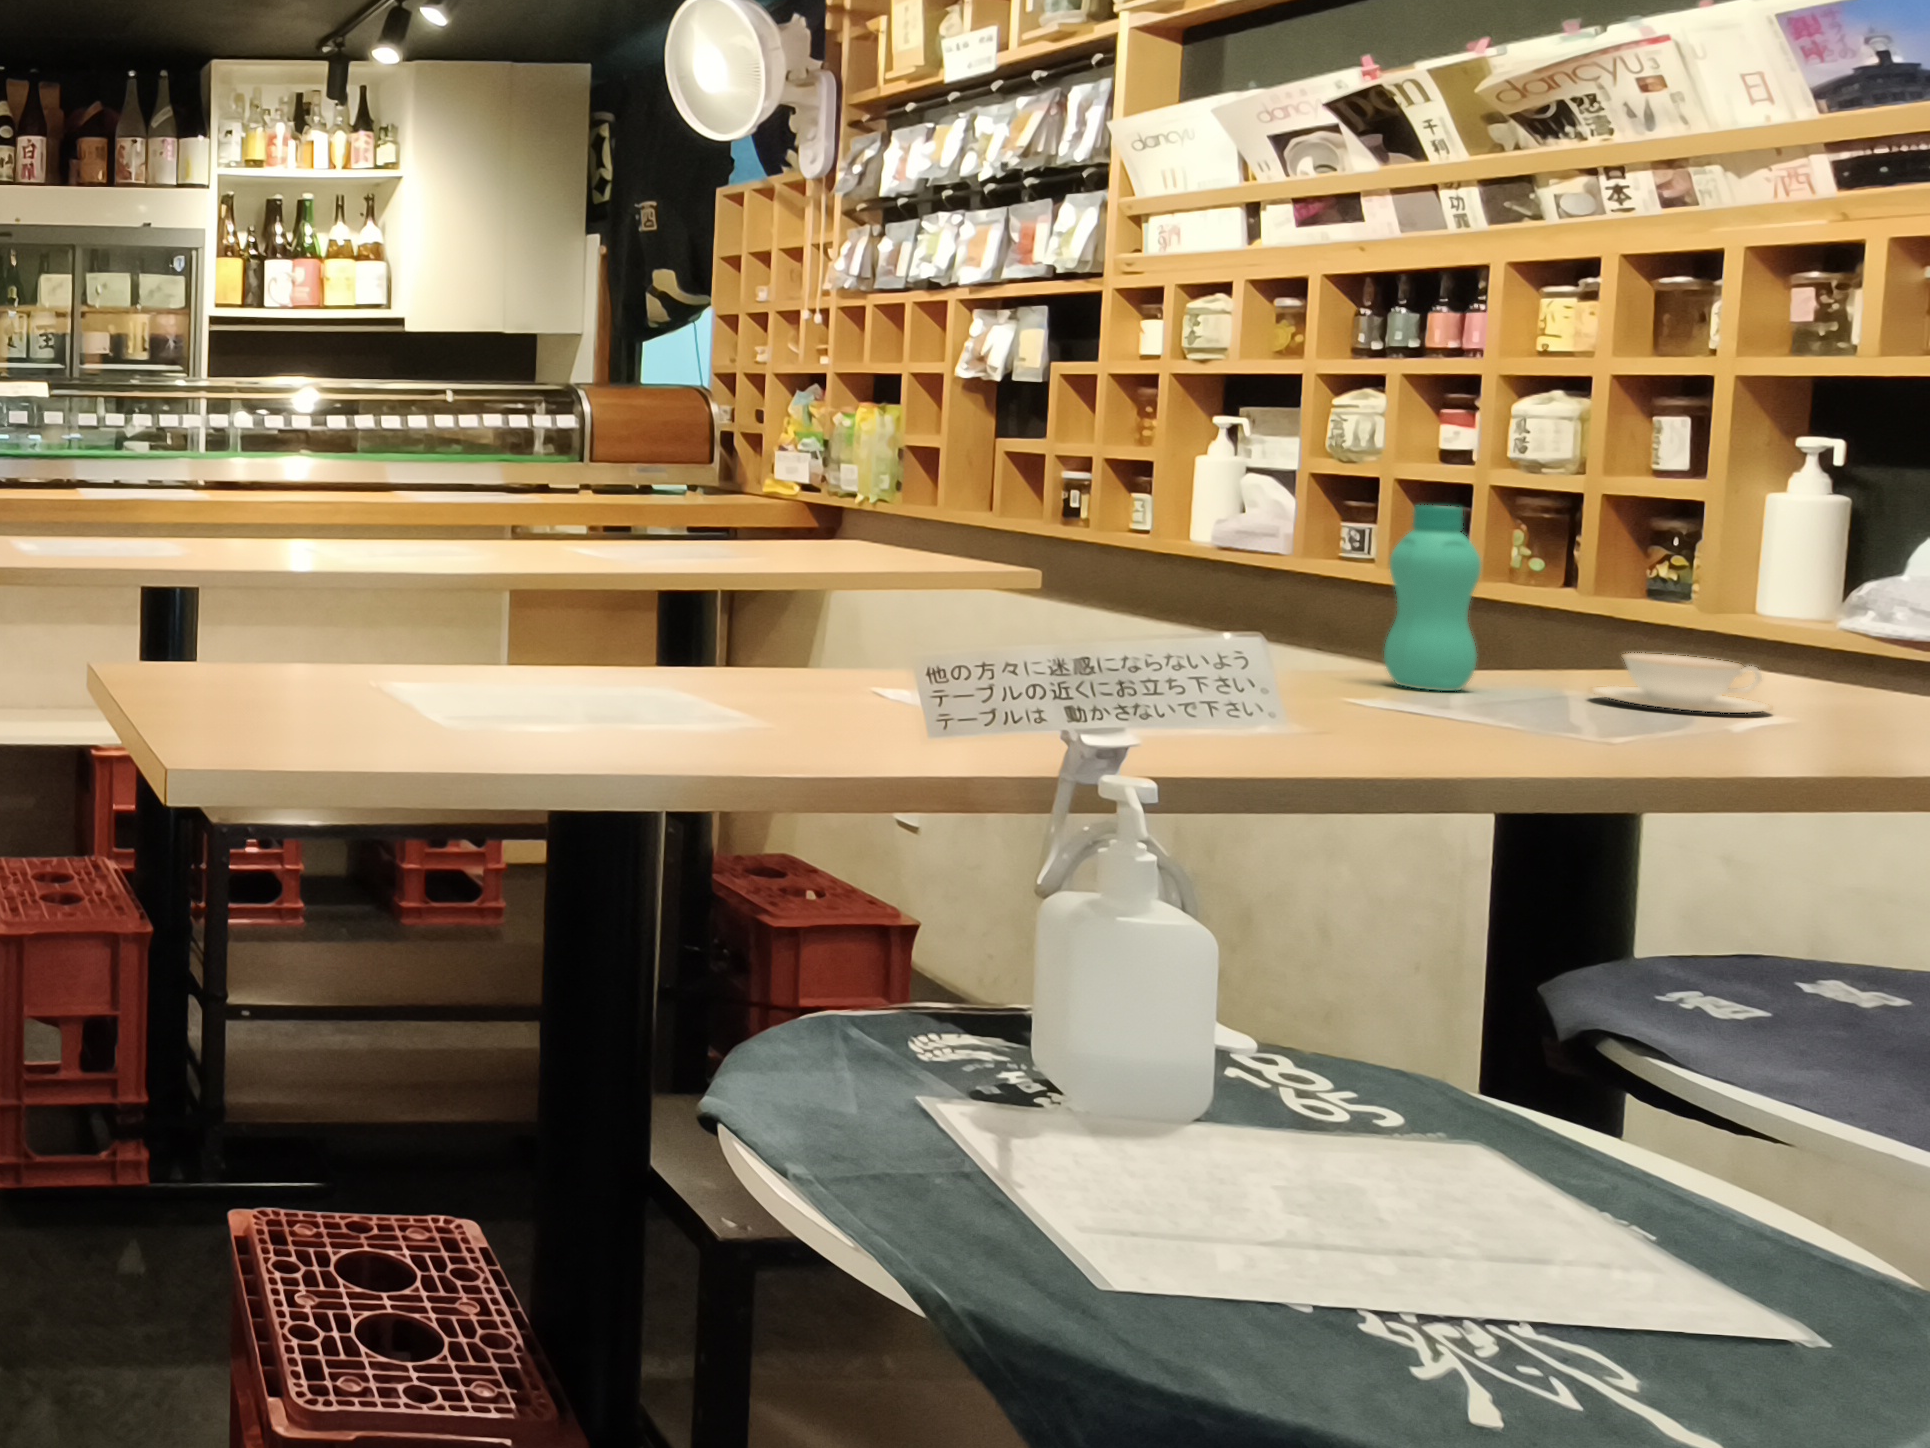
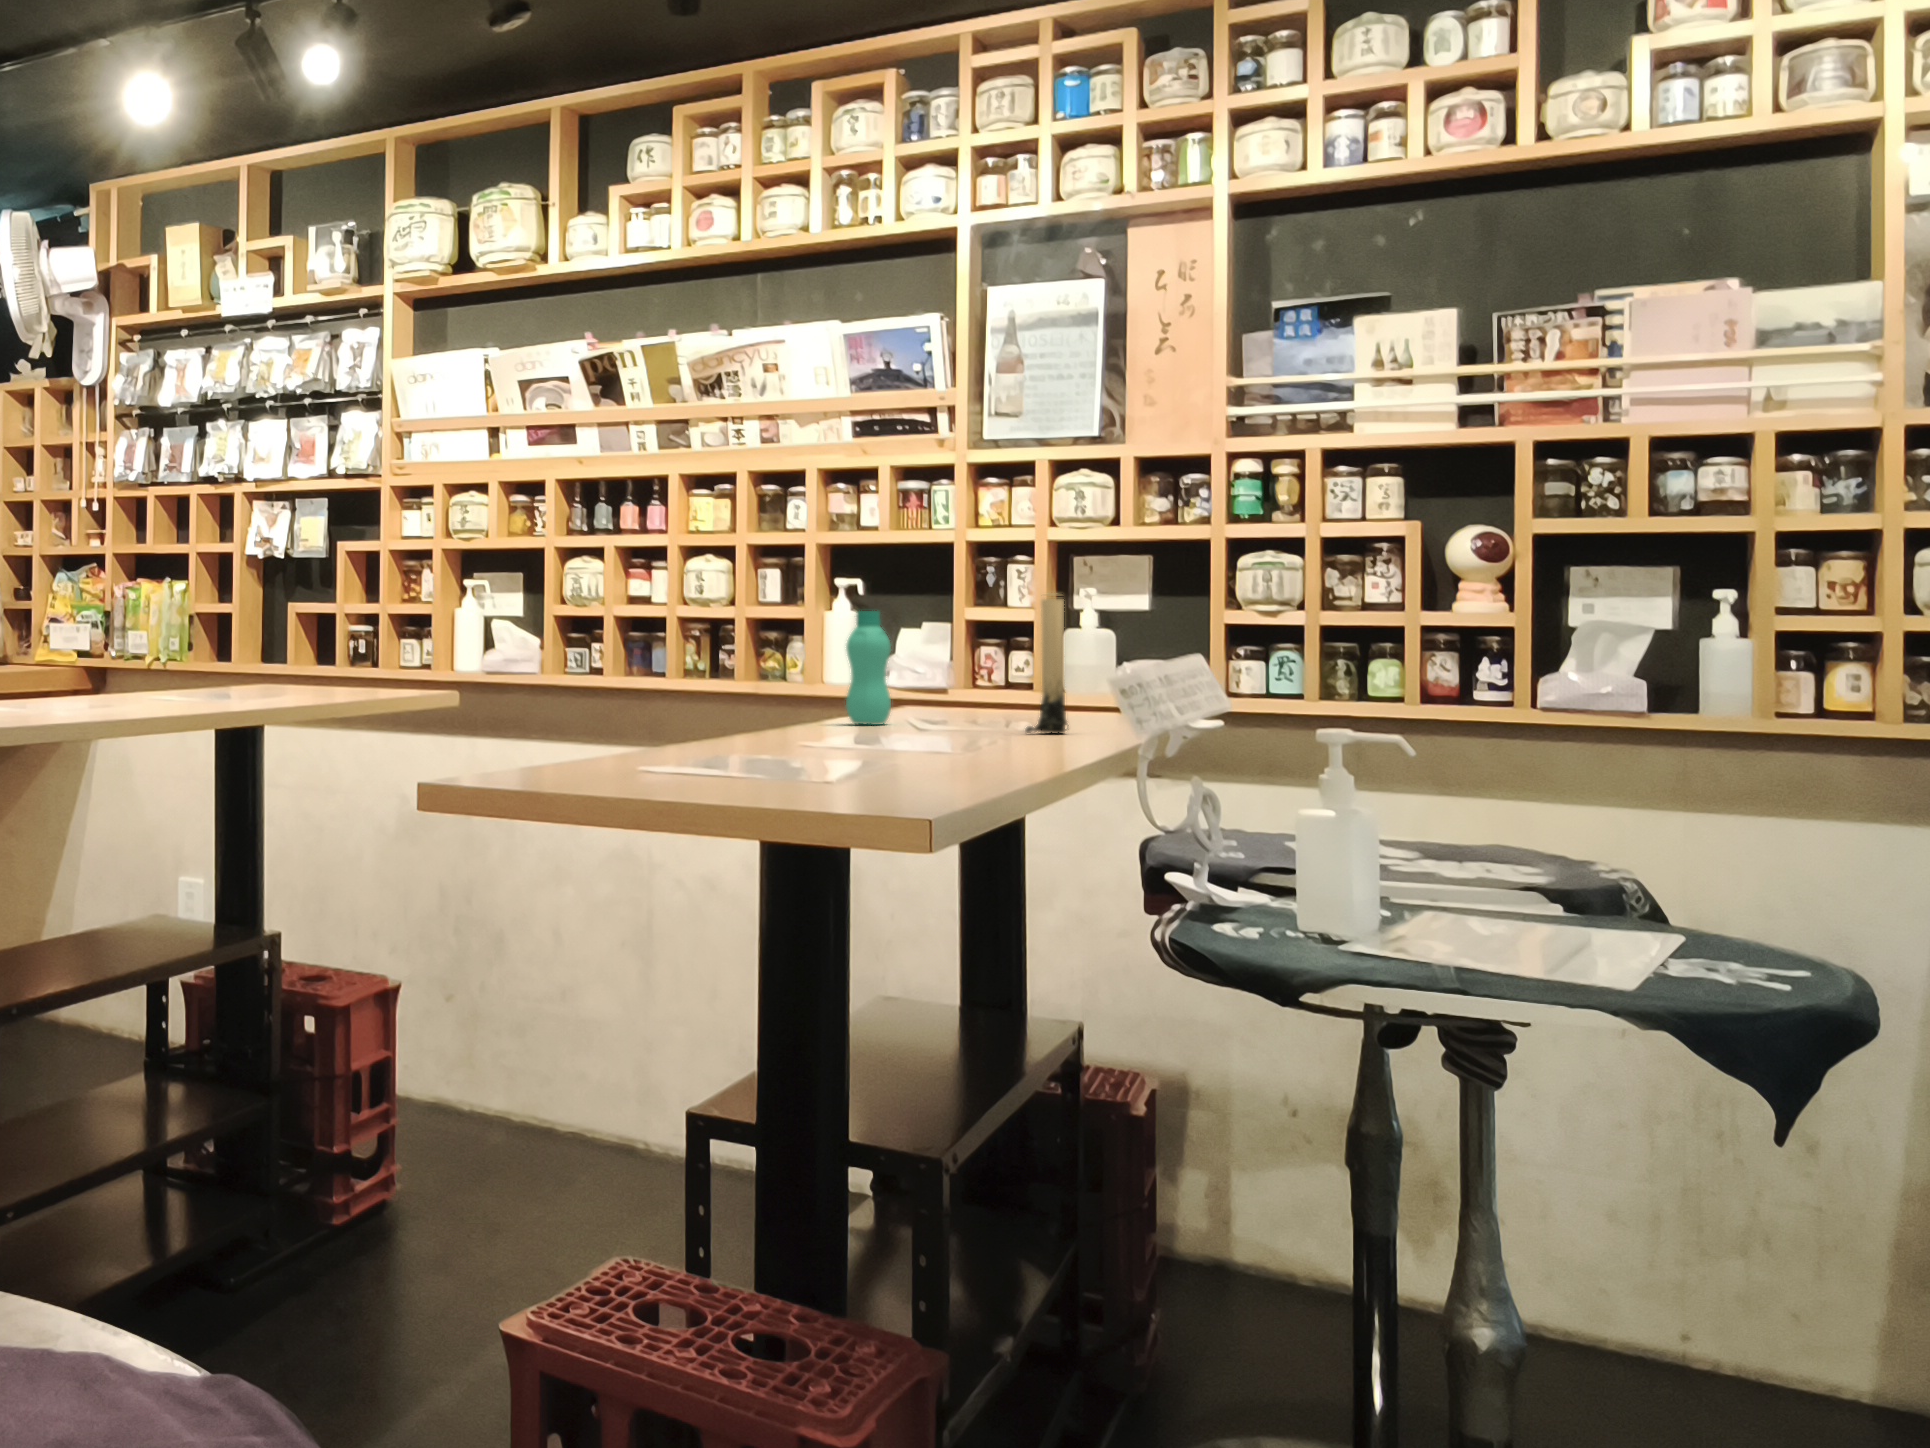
candle: none [1495,505,1600,754] -> present [1026,593,1069,734]
teacup: present [1591,653,1771,713] -> none [928,693,1006,721]

